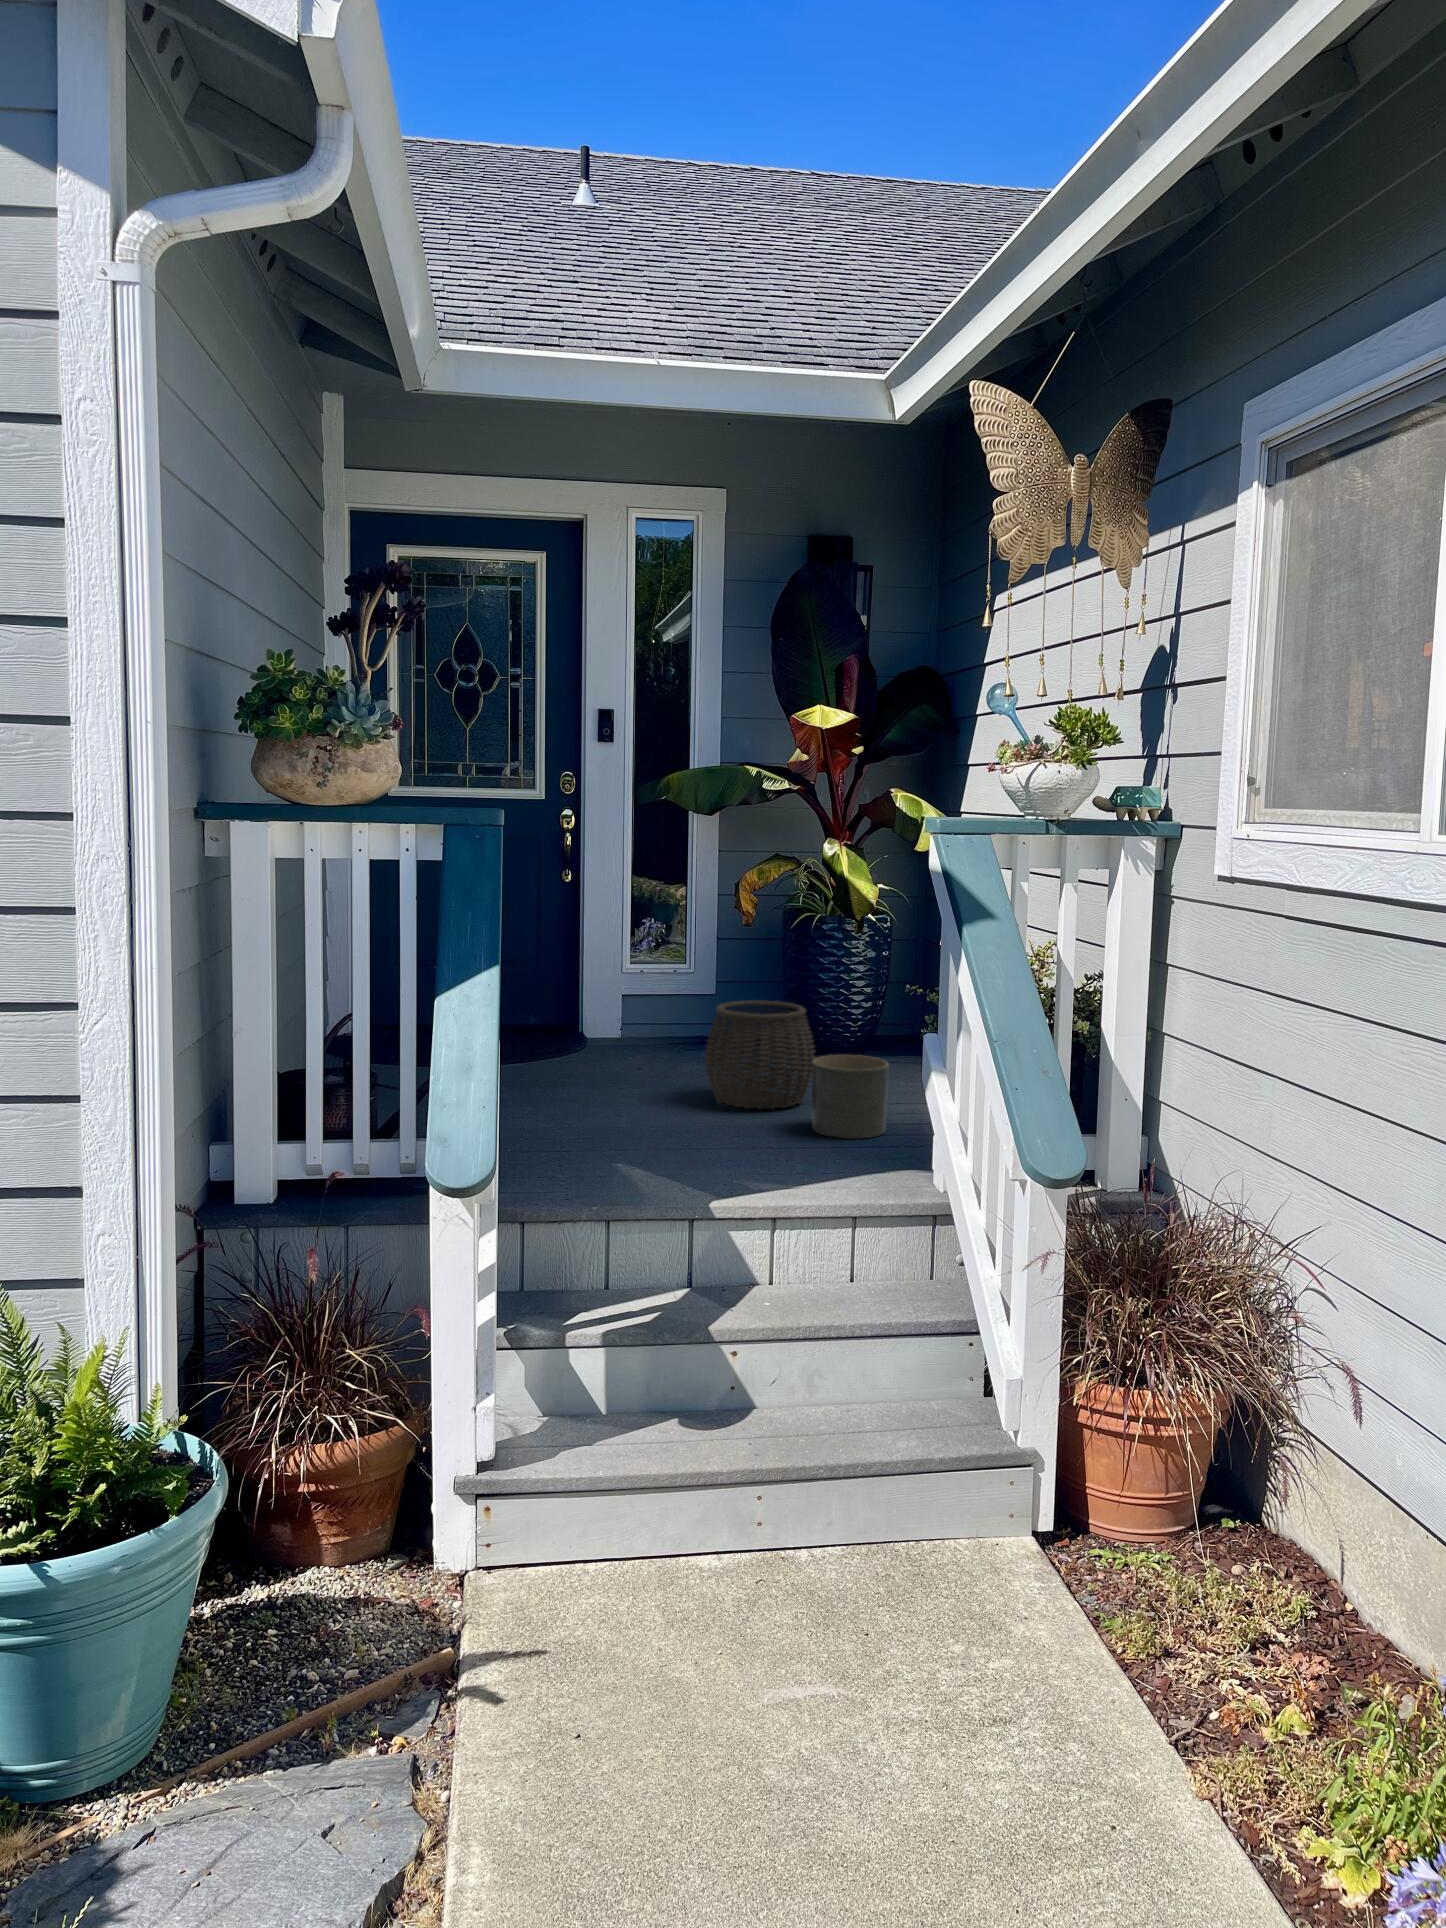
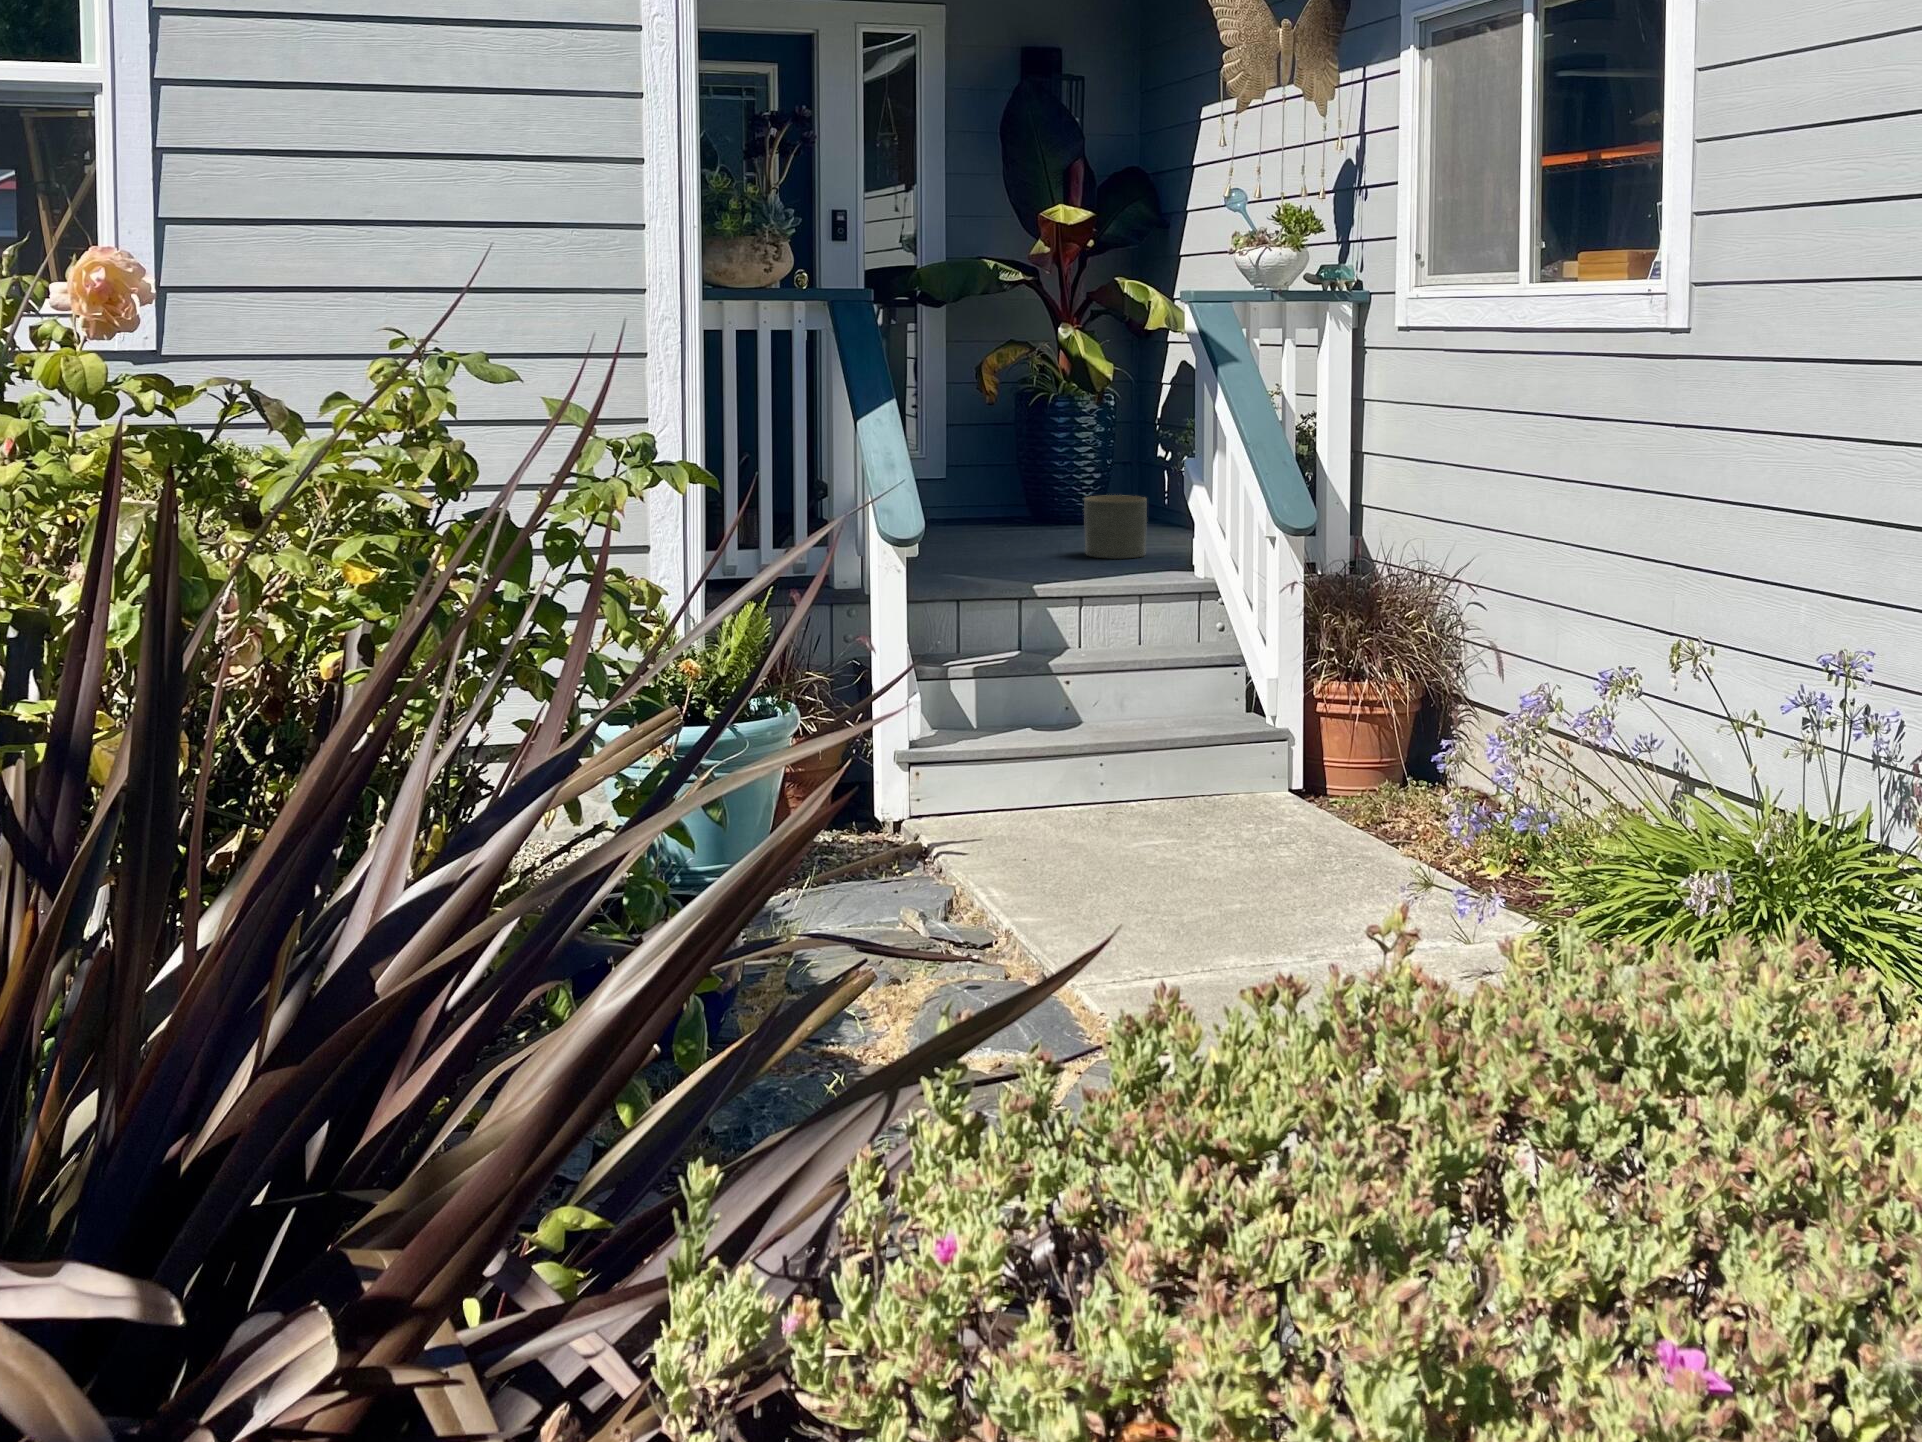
woven basket: present [705,1000,816,1109] -> none [983,460,1078,548]

